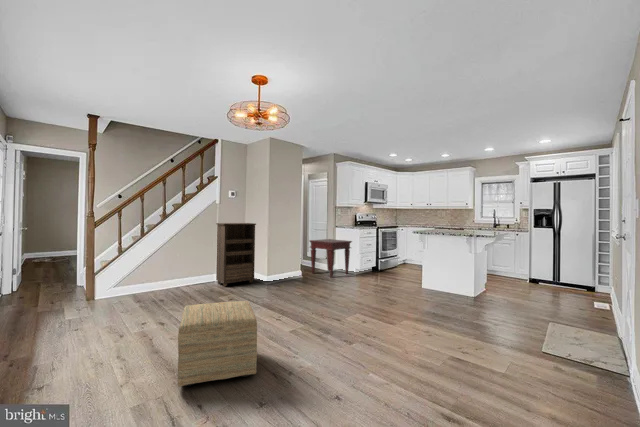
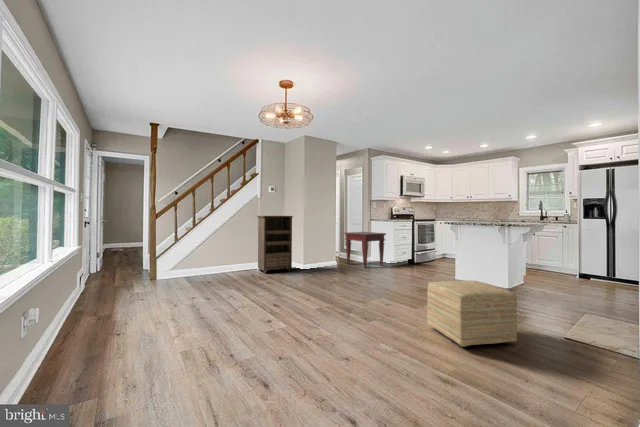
ottoman: present [178,301,257,387] -> present [427,280,517,347]

